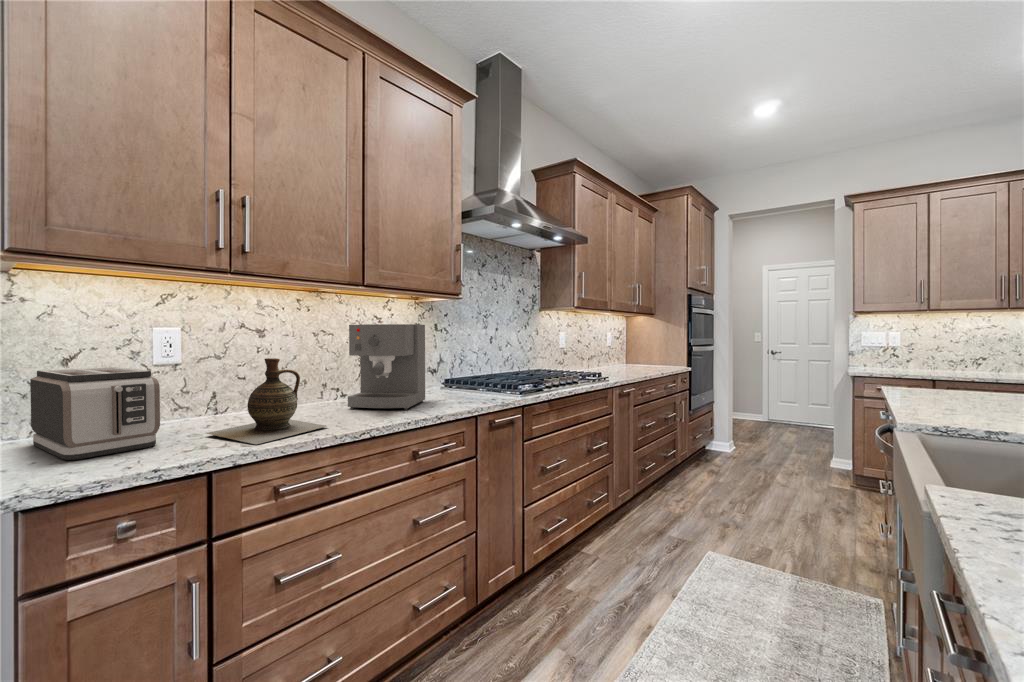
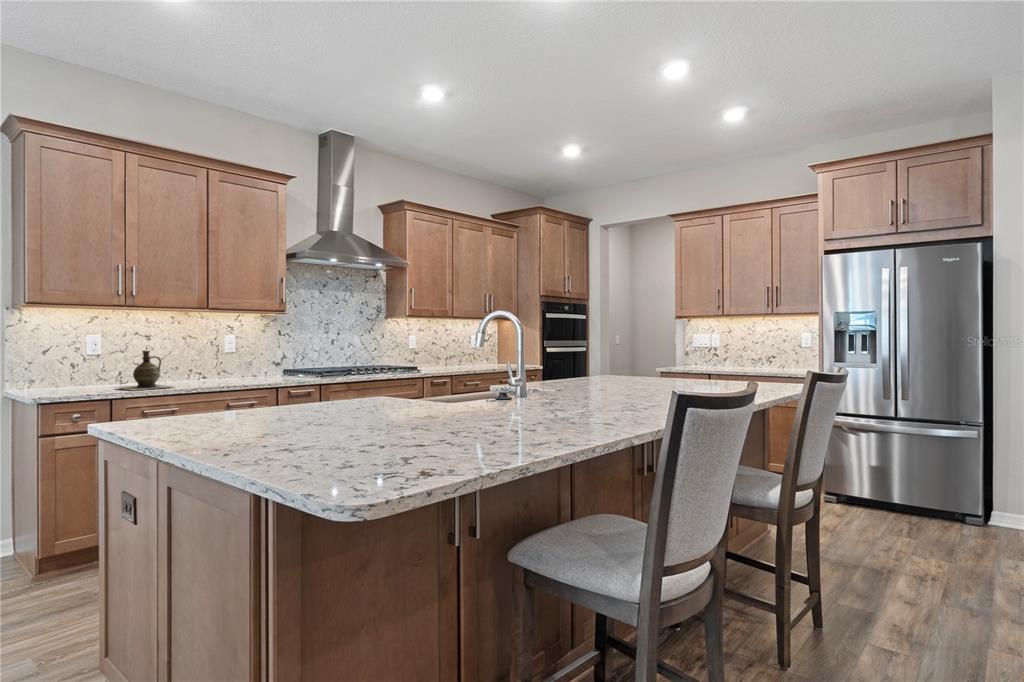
coffee maker: present [348,324,425,410] -> none [199,332,254,383]
toaster: present [30,367,160,460] -> none [31,355,90,393]

